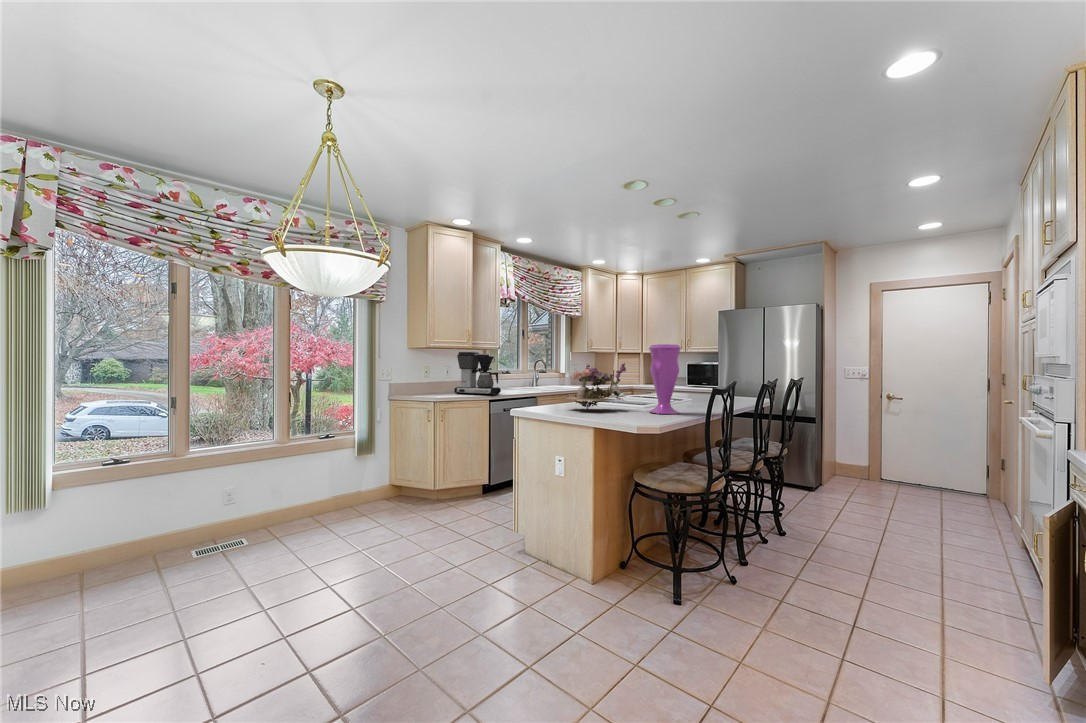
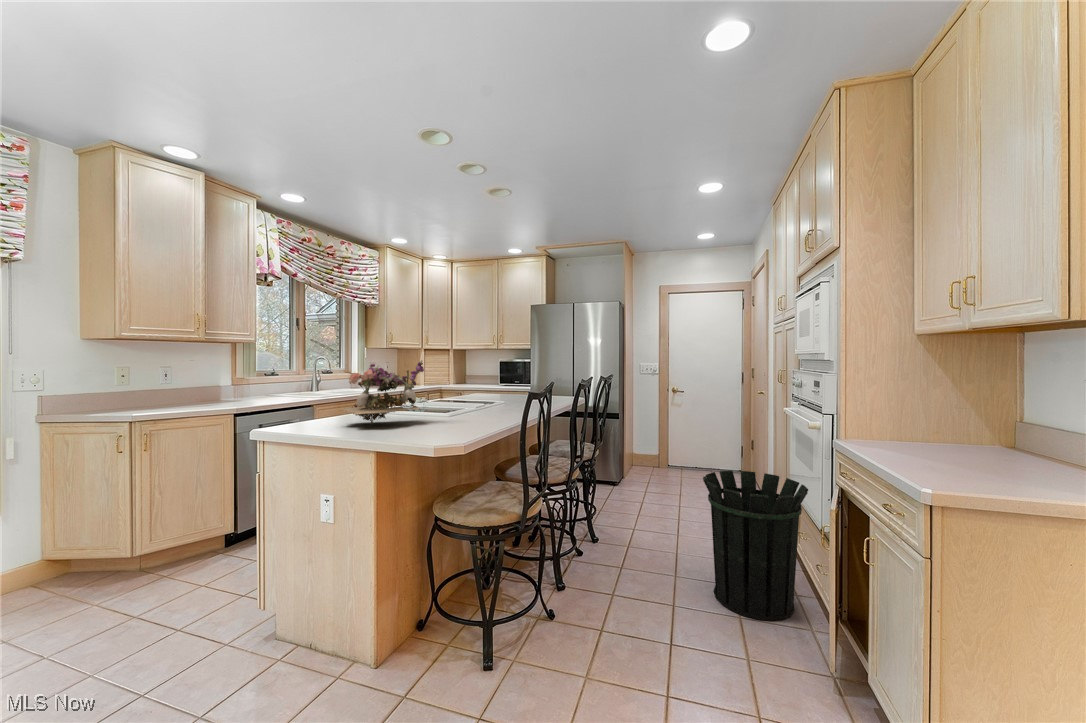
vase: present [649,344,682,414] -> none [451,337,493,425]
coffee maker: present [454,352,501,395] -> none [175,346,256,407]
waste bin: none [901,479,1041,637] -> present [703,471,808,621]

